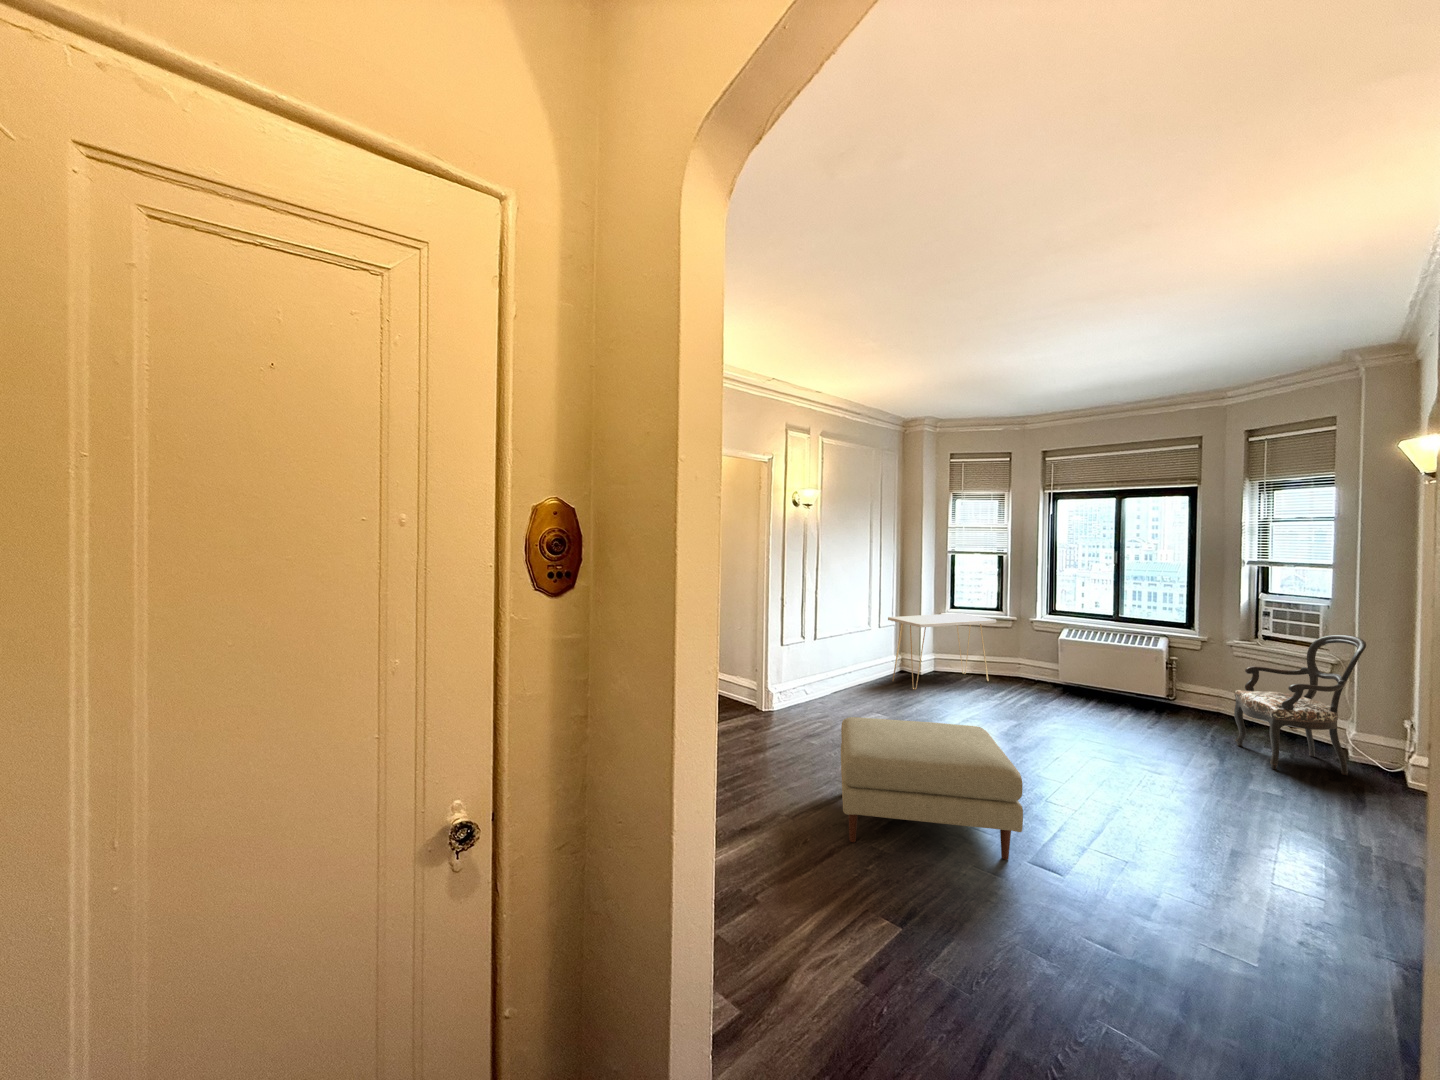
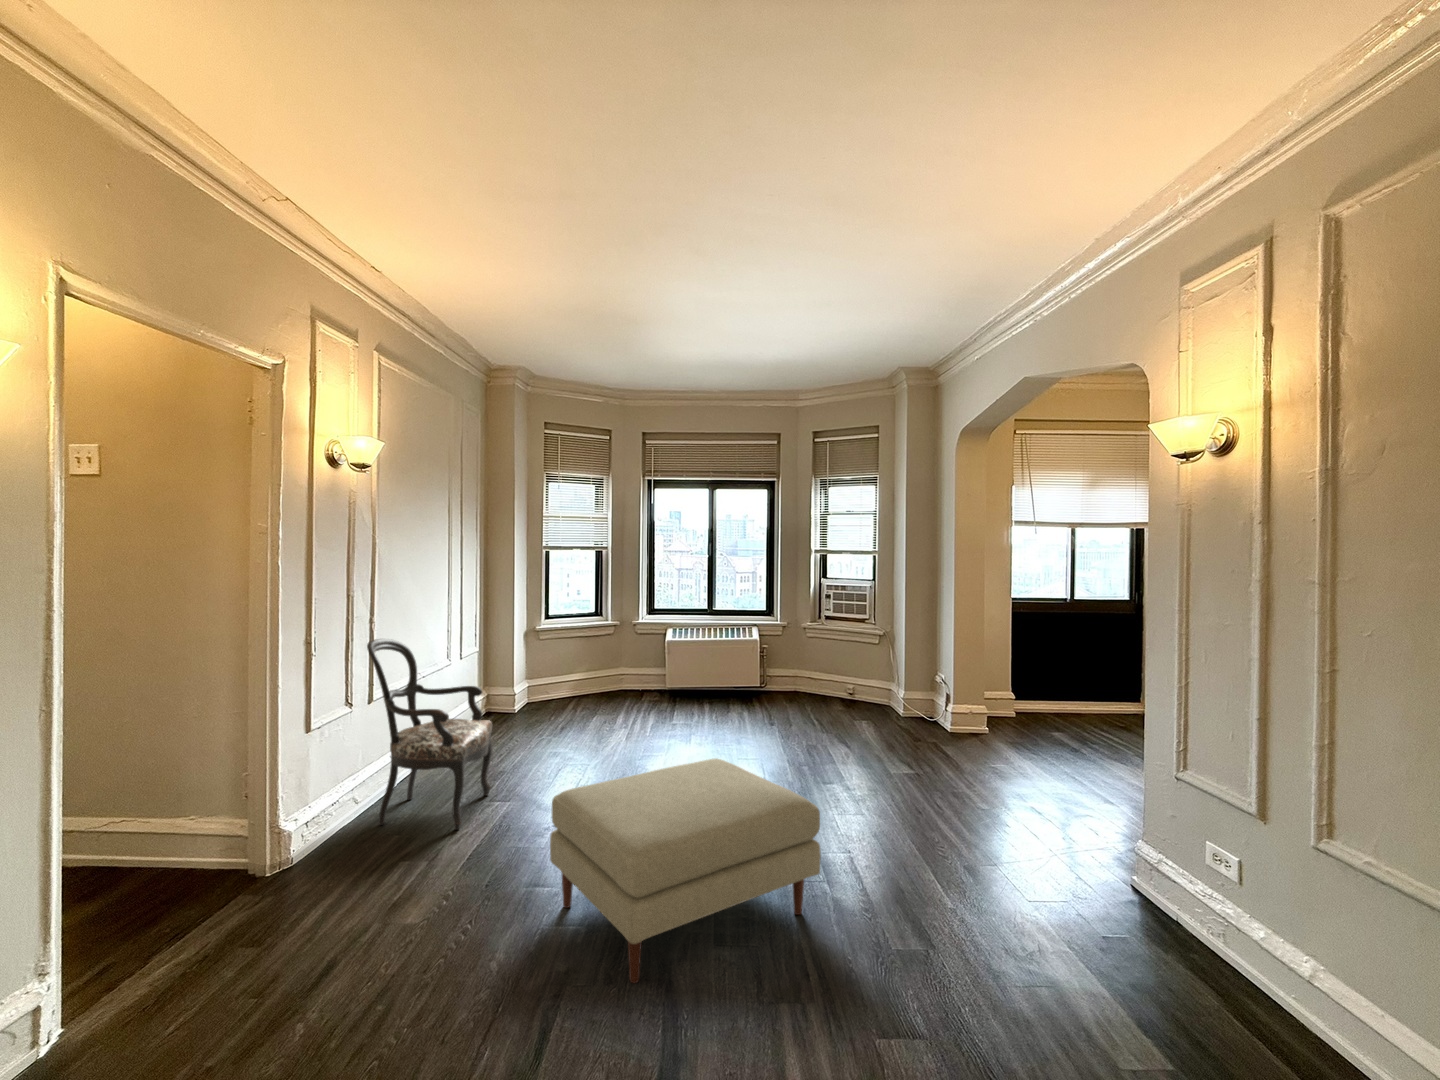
console table: present [888,613,996,690] -> none [481,624,605,731]
armchair: present [1234,635,1366,775] -> present [367,639,492,830]

